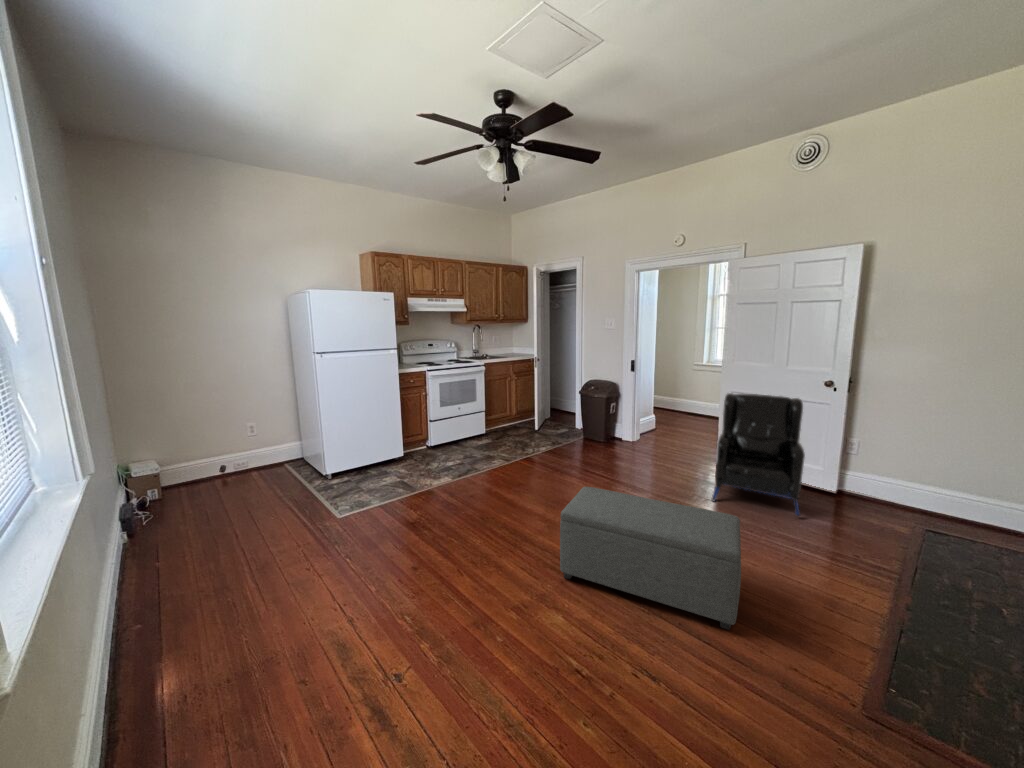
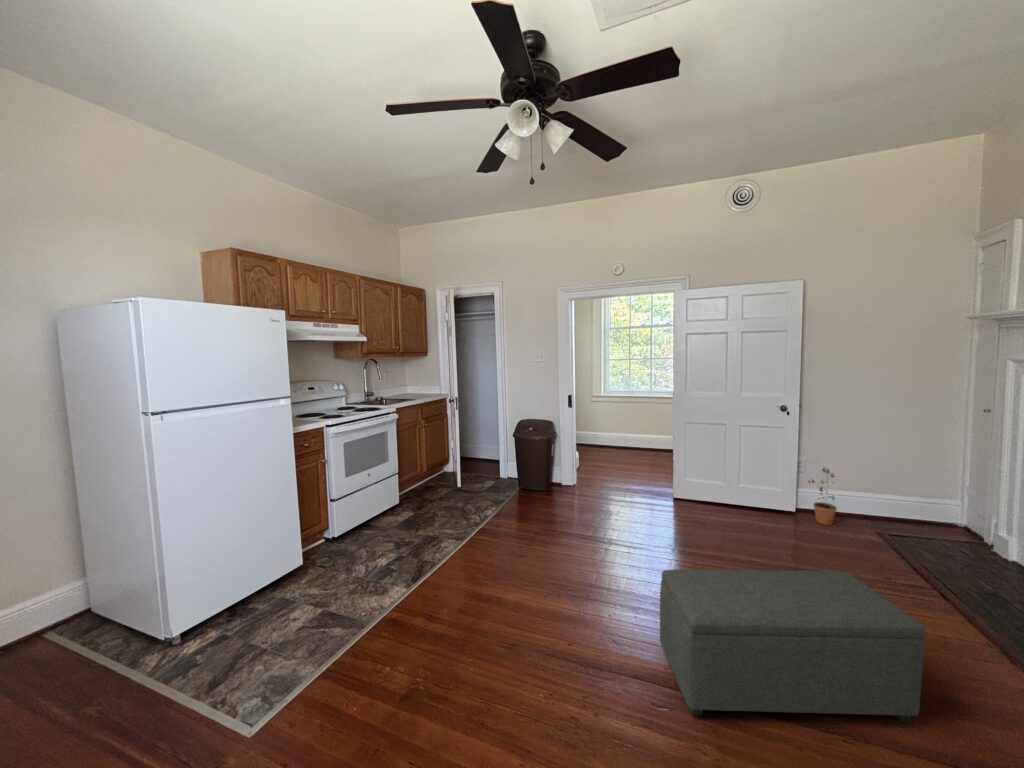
armchair: present [712,393,805,517] -> none [689,425,797,547]
potted plant: none [861,450,891,511] -> present [809,468,837,525]

